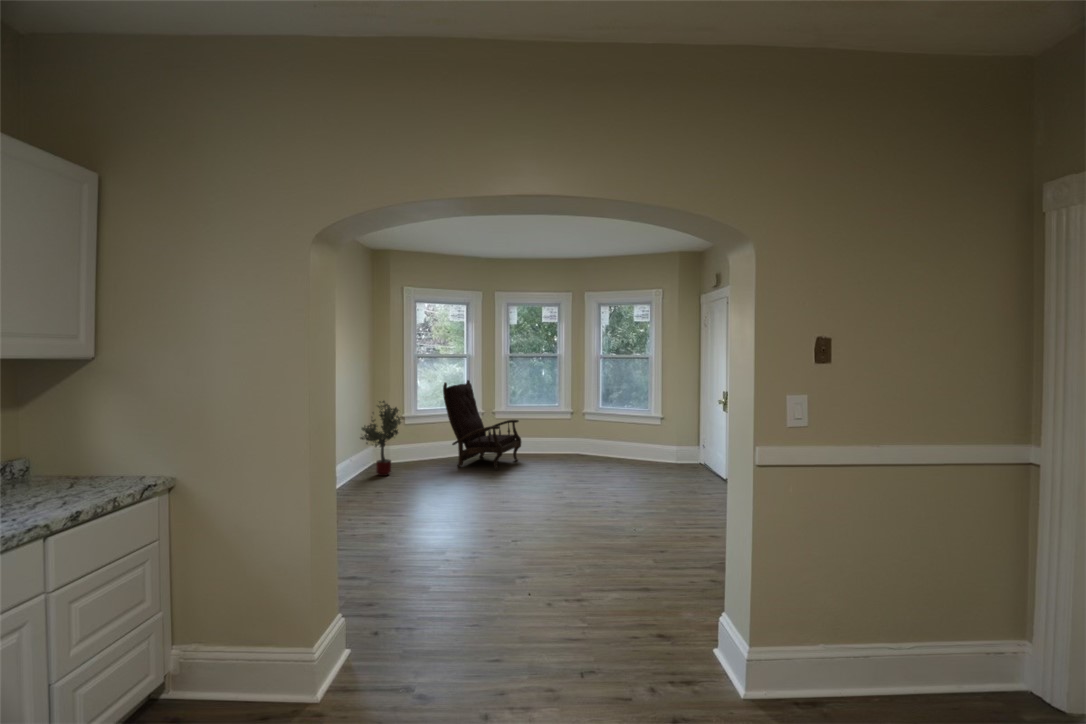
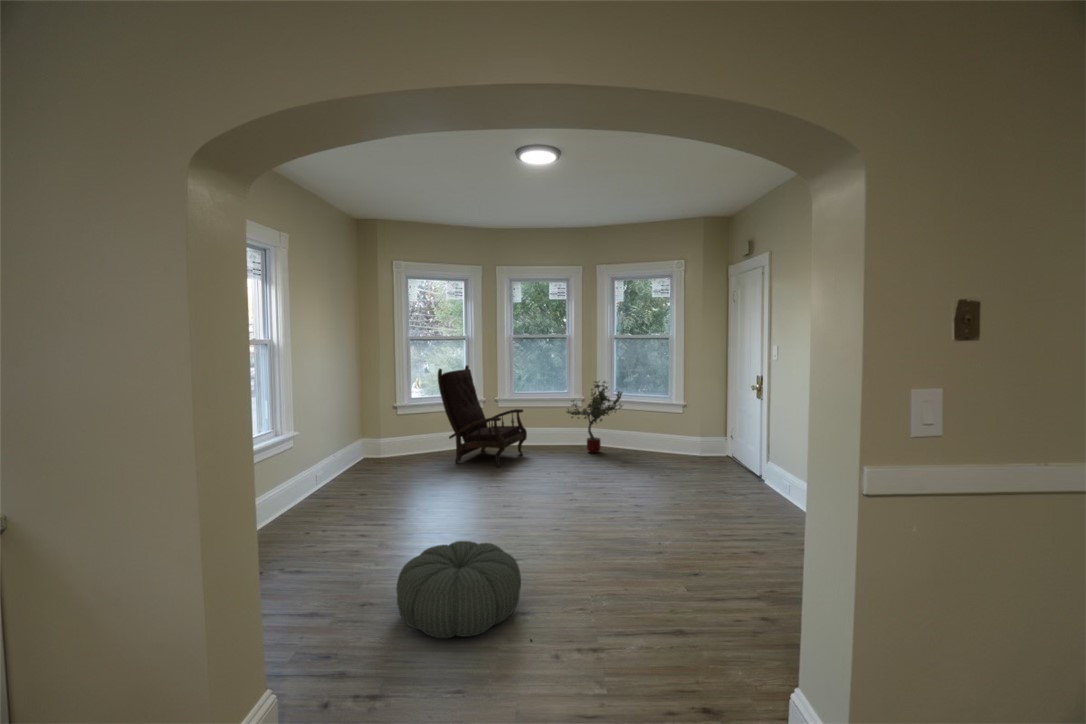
potted tree: present [360,401,401,476] -> present [567,381,622,453]
pouf: none [422,520,521,591] -> present [396,541,521,638]

